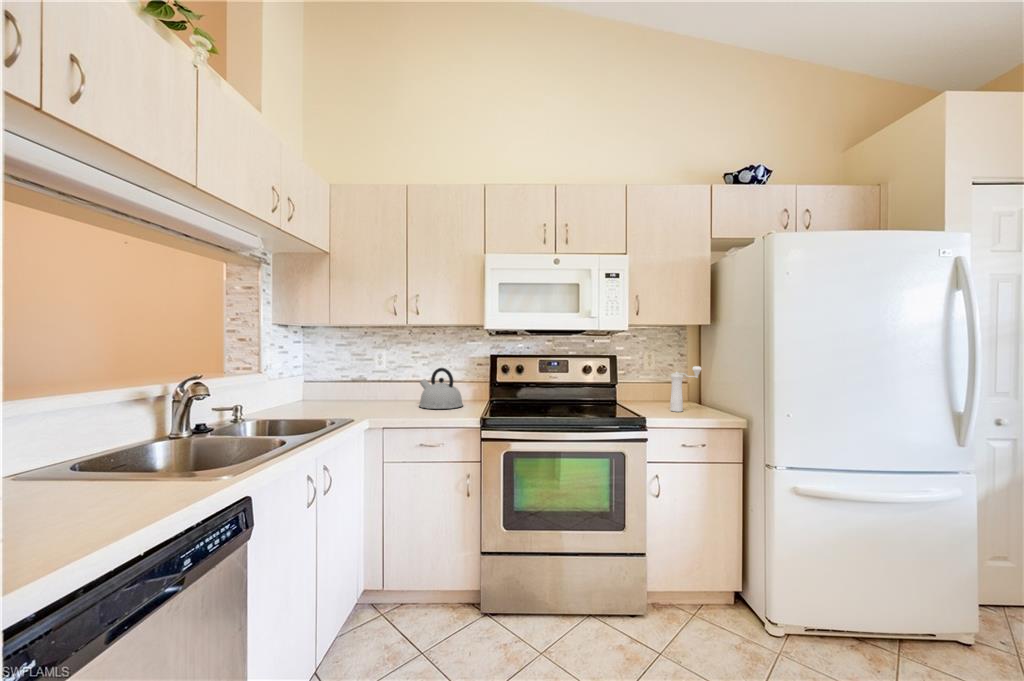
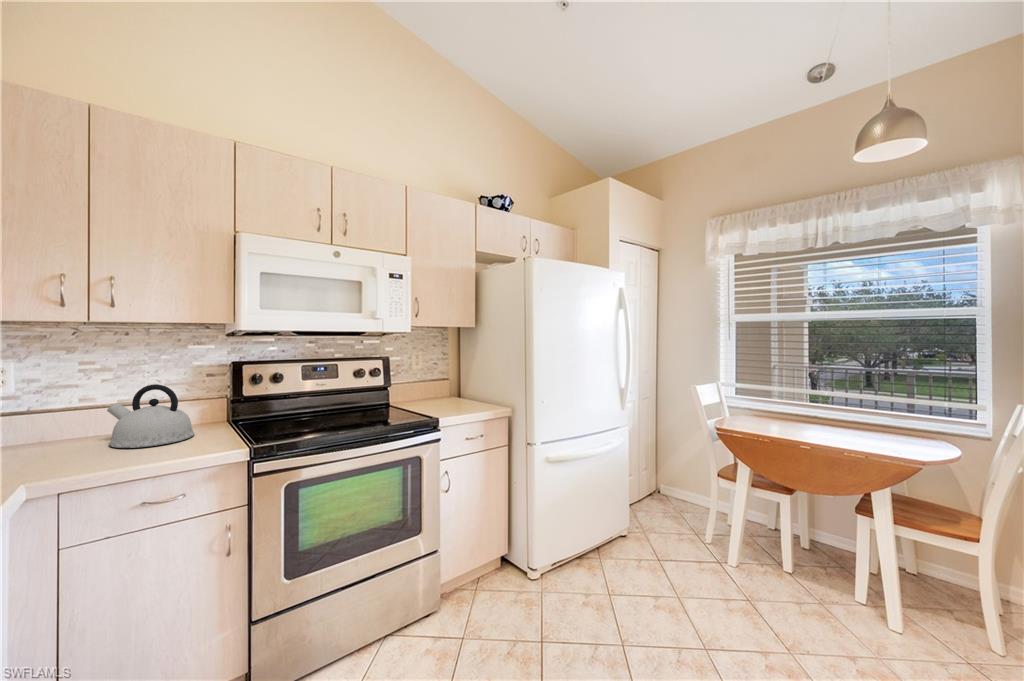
pepper mill: present [670,366,702,412] -> none [445,365,469,408]

